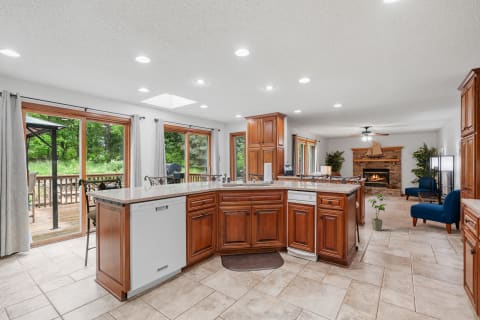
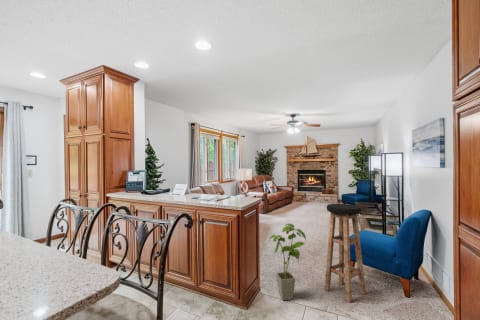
bar stool: none [398,186,422,233] -> present [325,204,366,303]

